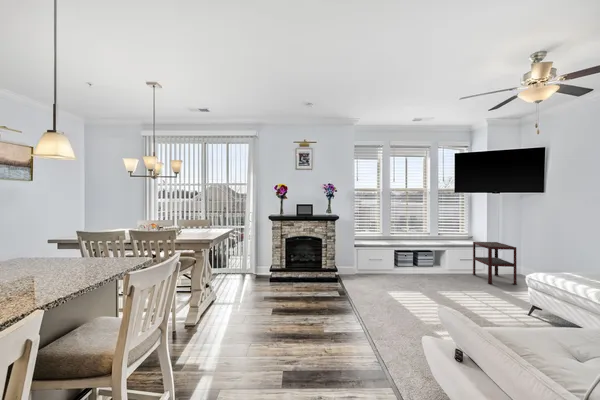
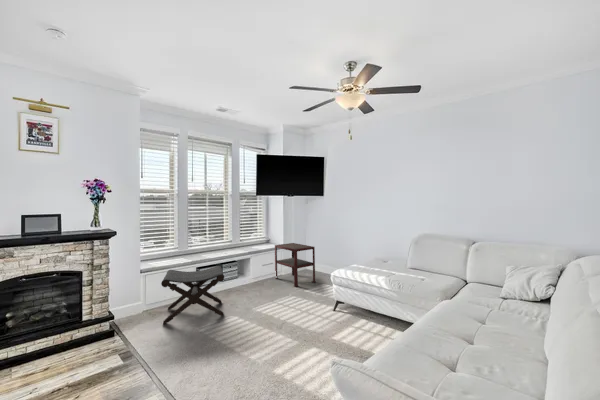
footstool: none [364,248,412,287] -> present [161,266,224,324]

